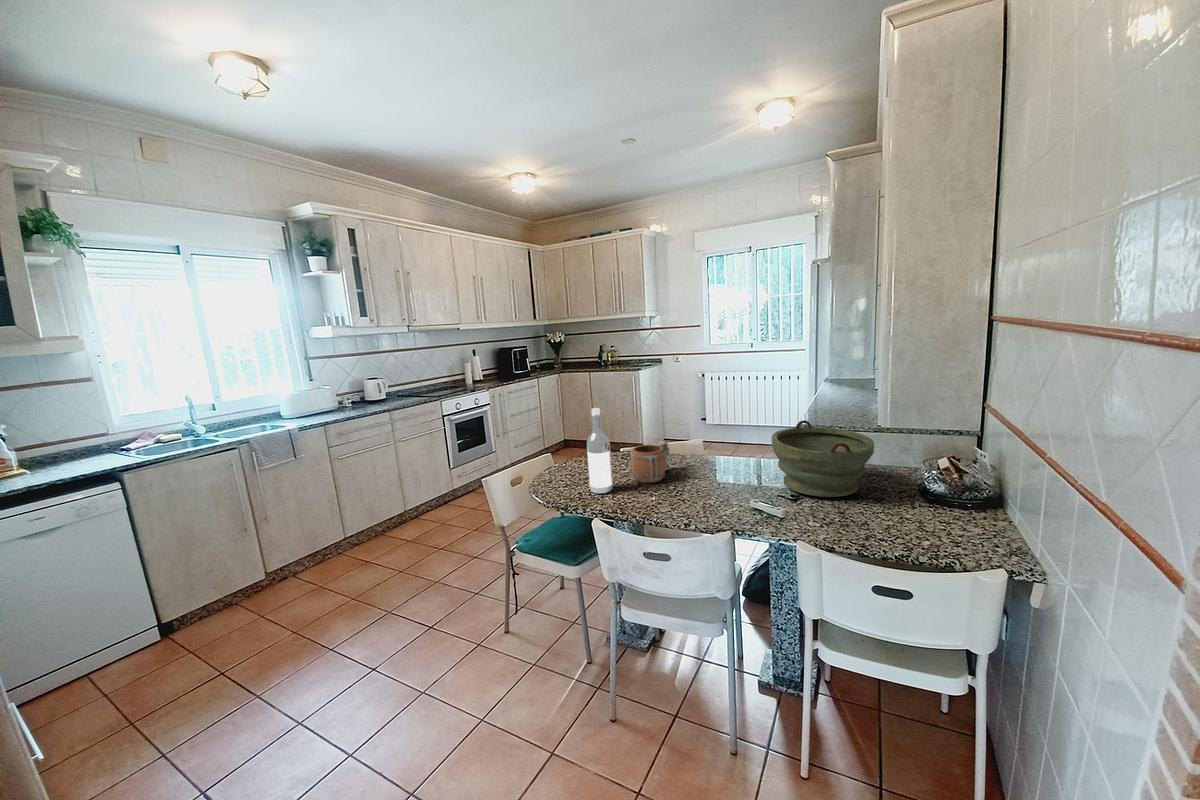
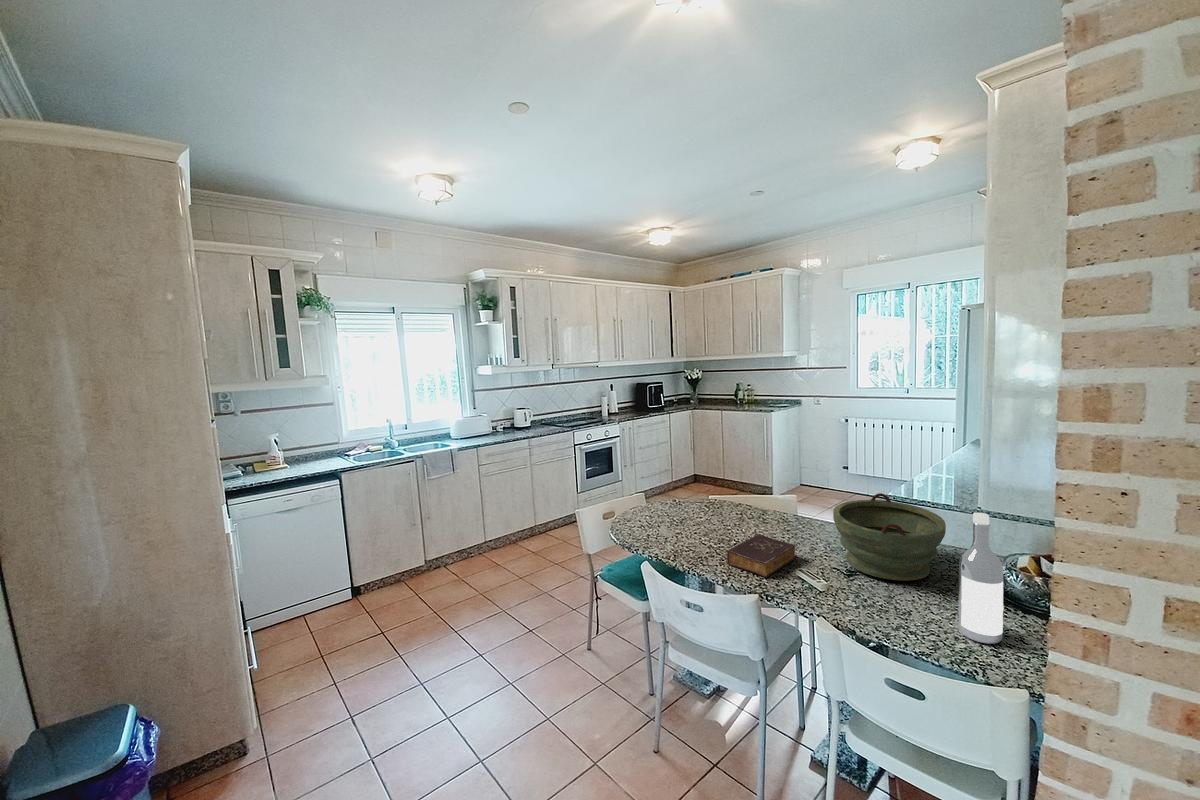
wine bottle: present [587,408,613,494] -> present [959,513,1004,644]
mug: present [631,441,670,483] -> none [698,497,741,536]
book: none [681,474,741,514] -> present [727,534,796,577]

